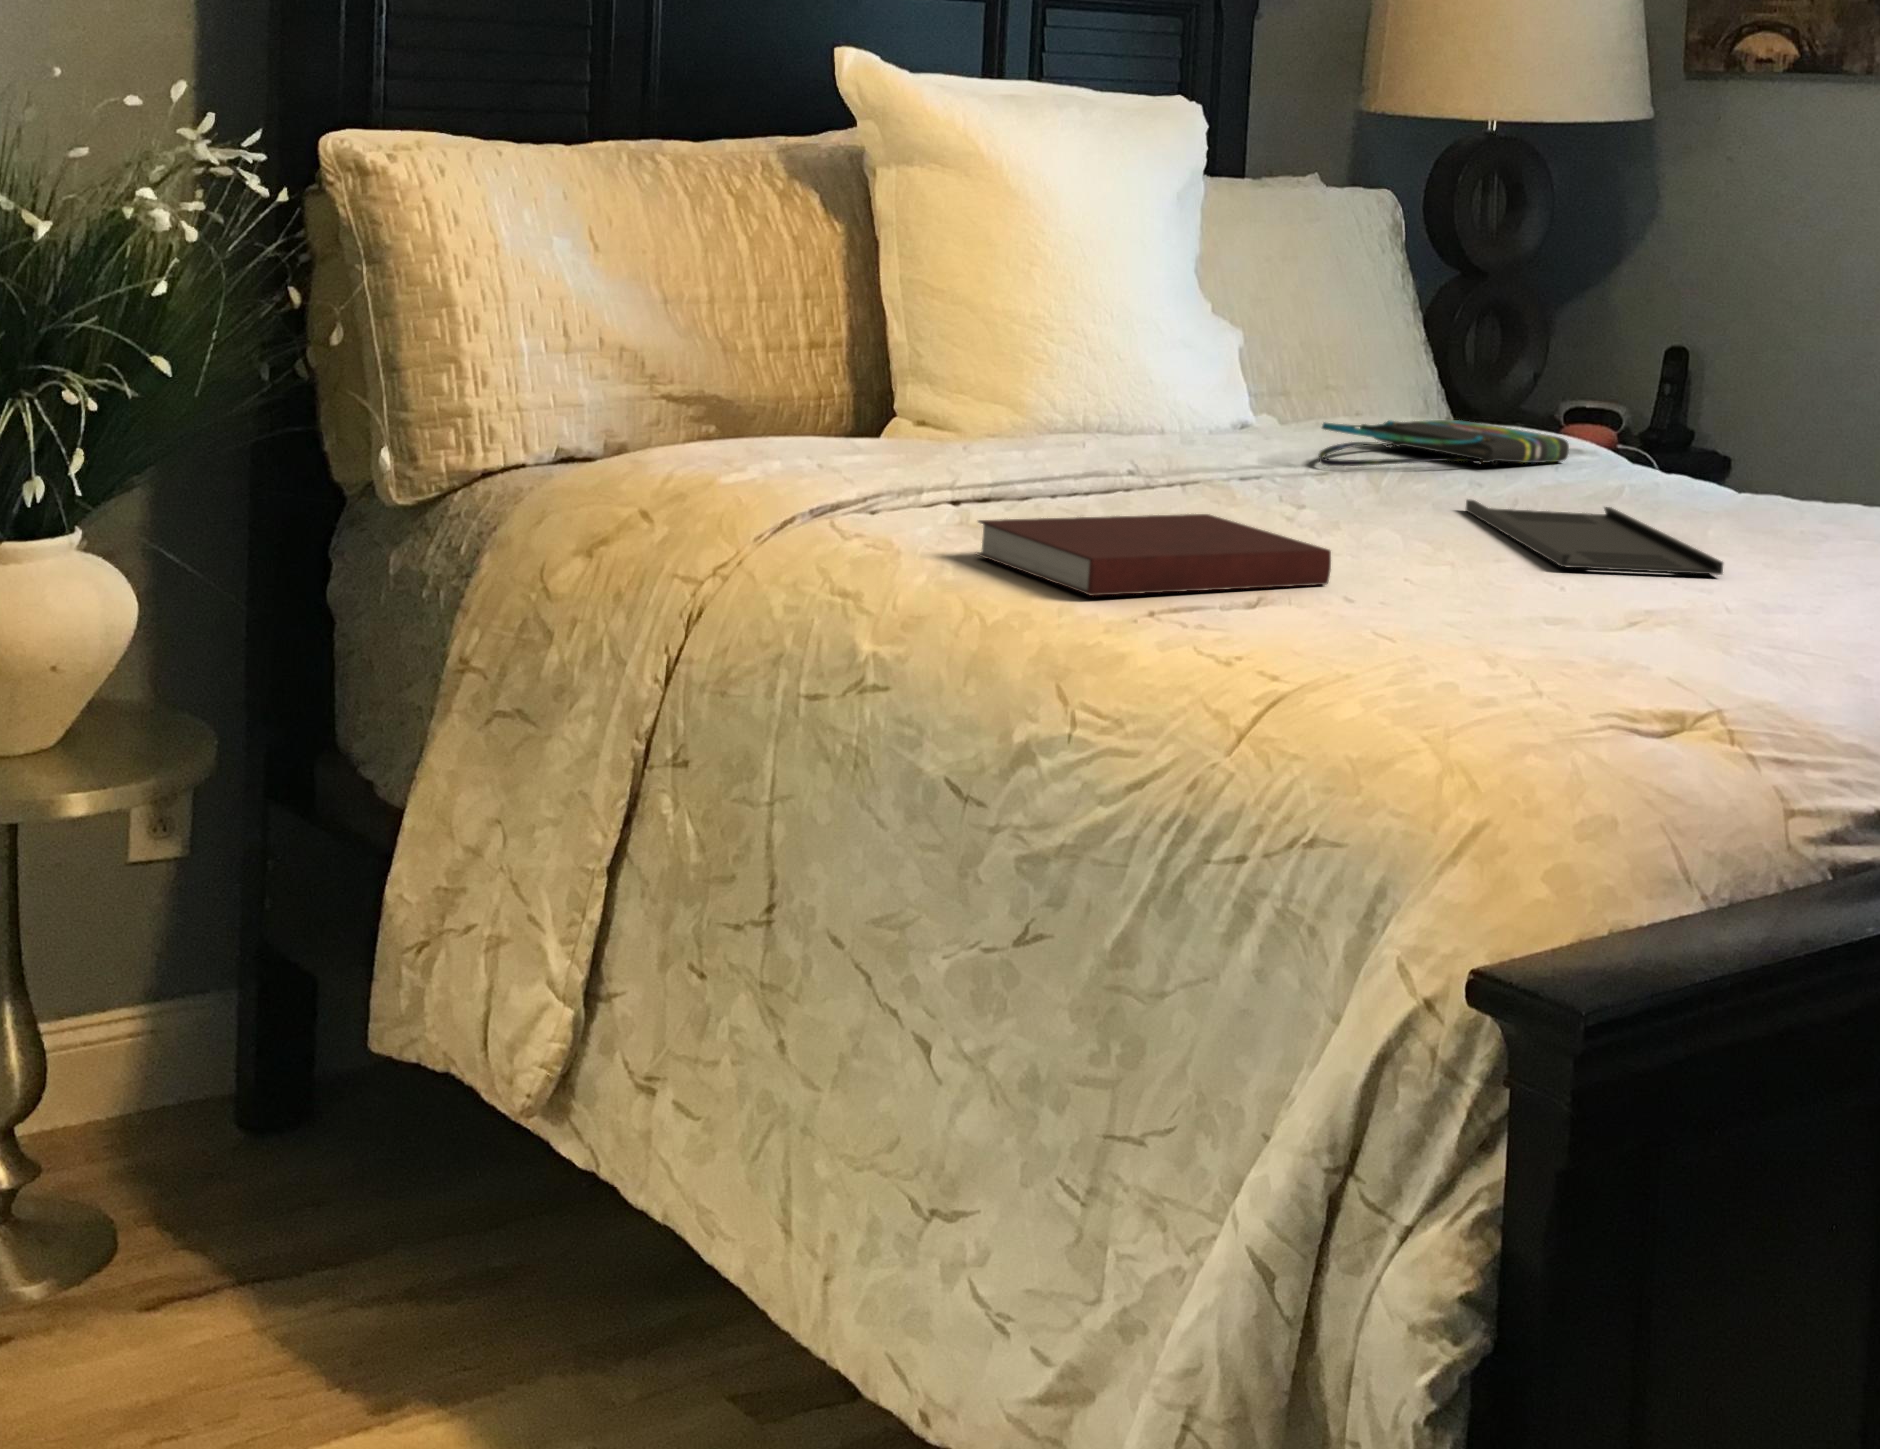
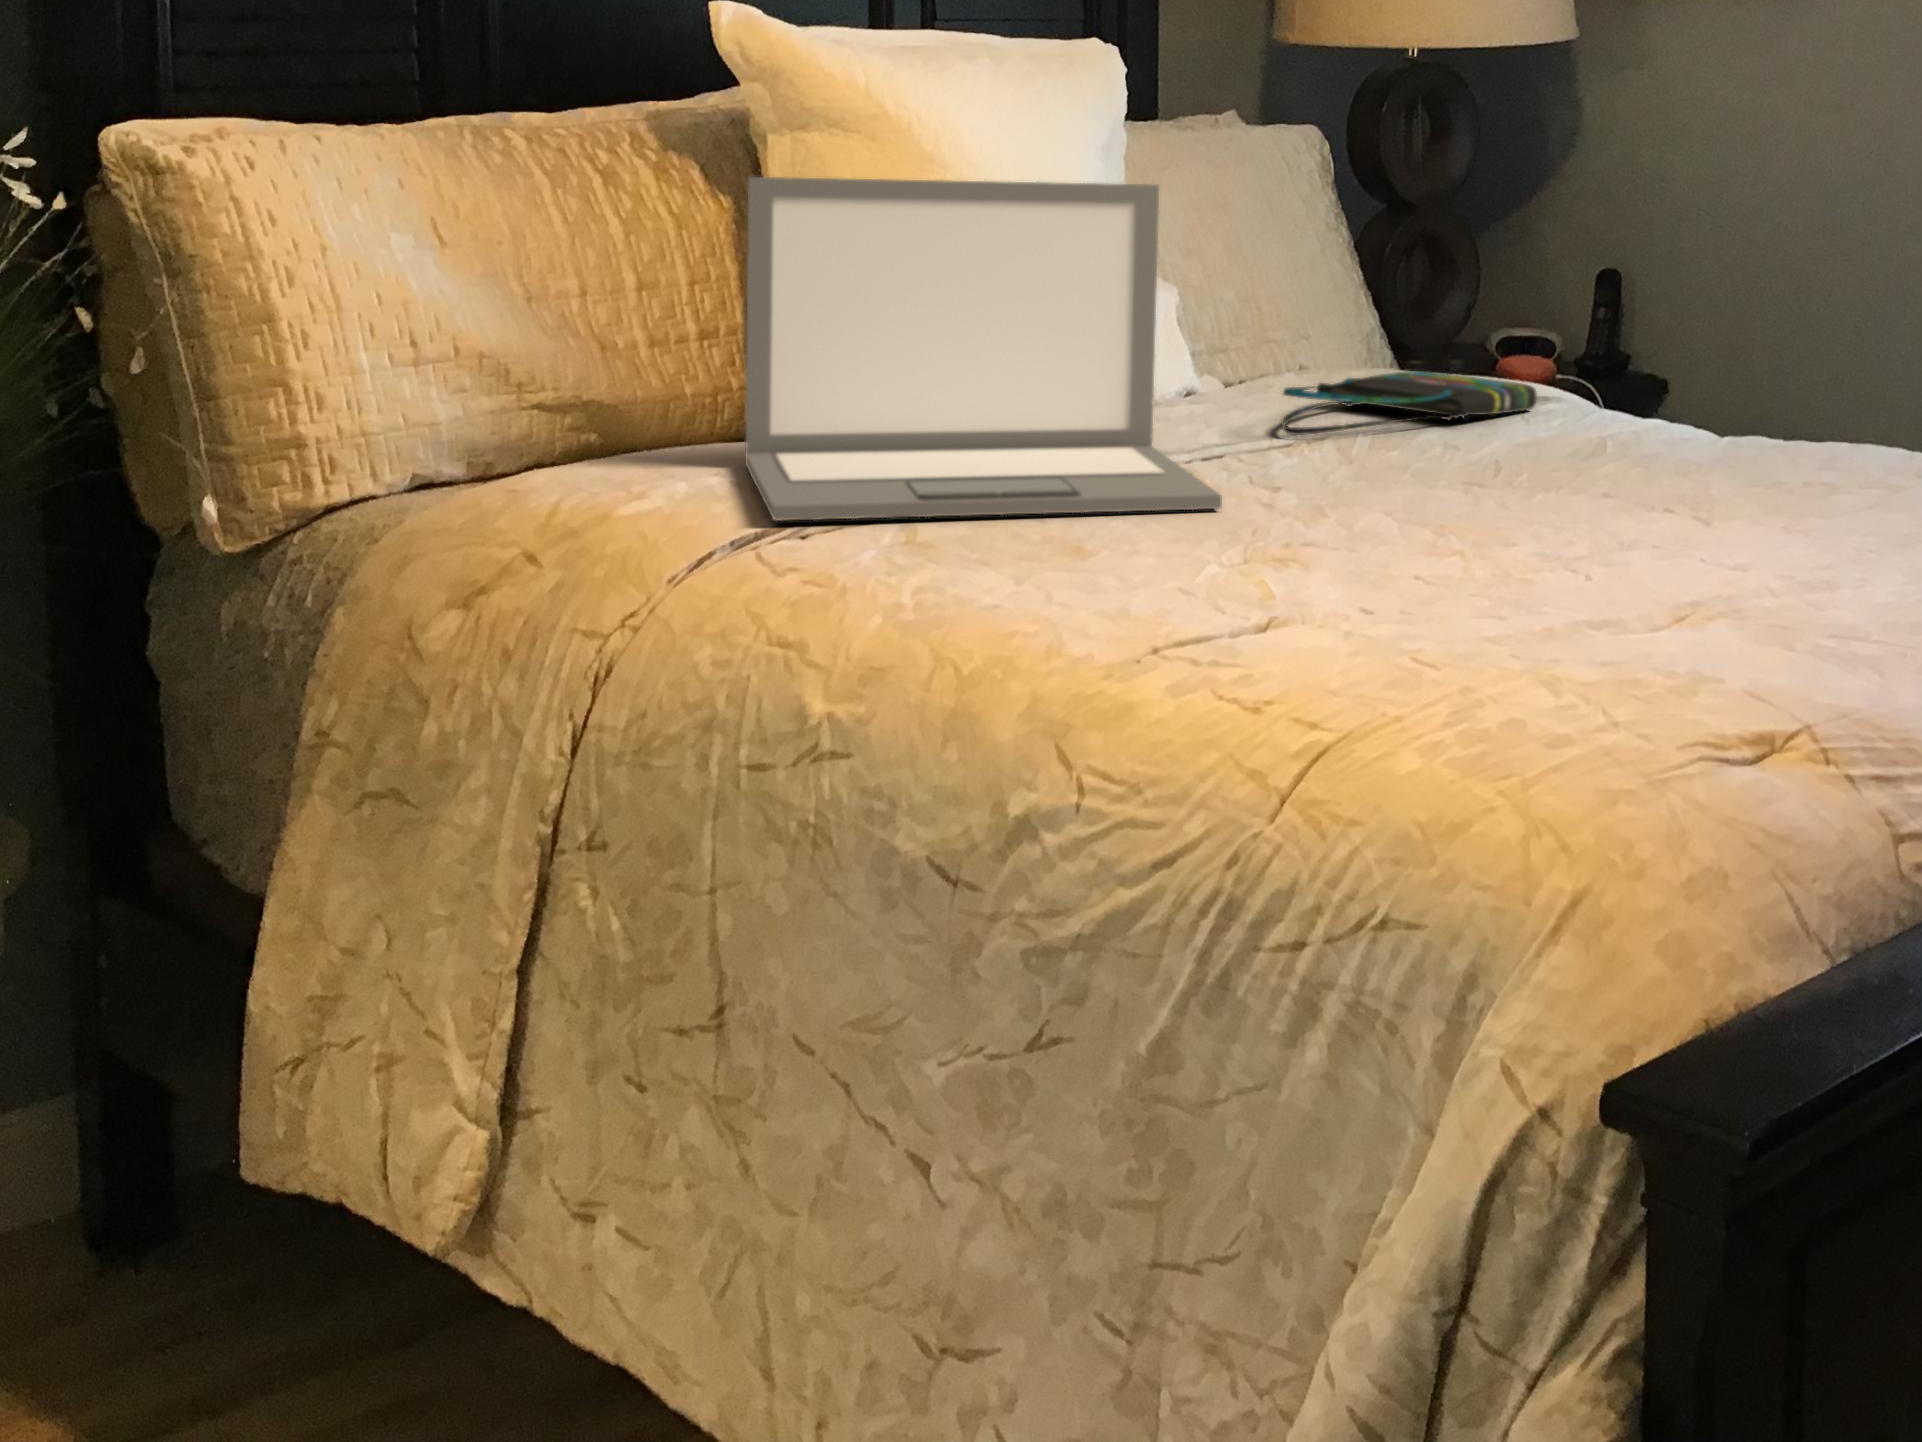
laptop: none [833,200,1245,517] -> present [745,177,1222,521]
tray: present [1466,500,1723,575] -> none [1452,464,1743,545]
notebook: present [976,514,1331,596] -> none [934,515,1339,632]

